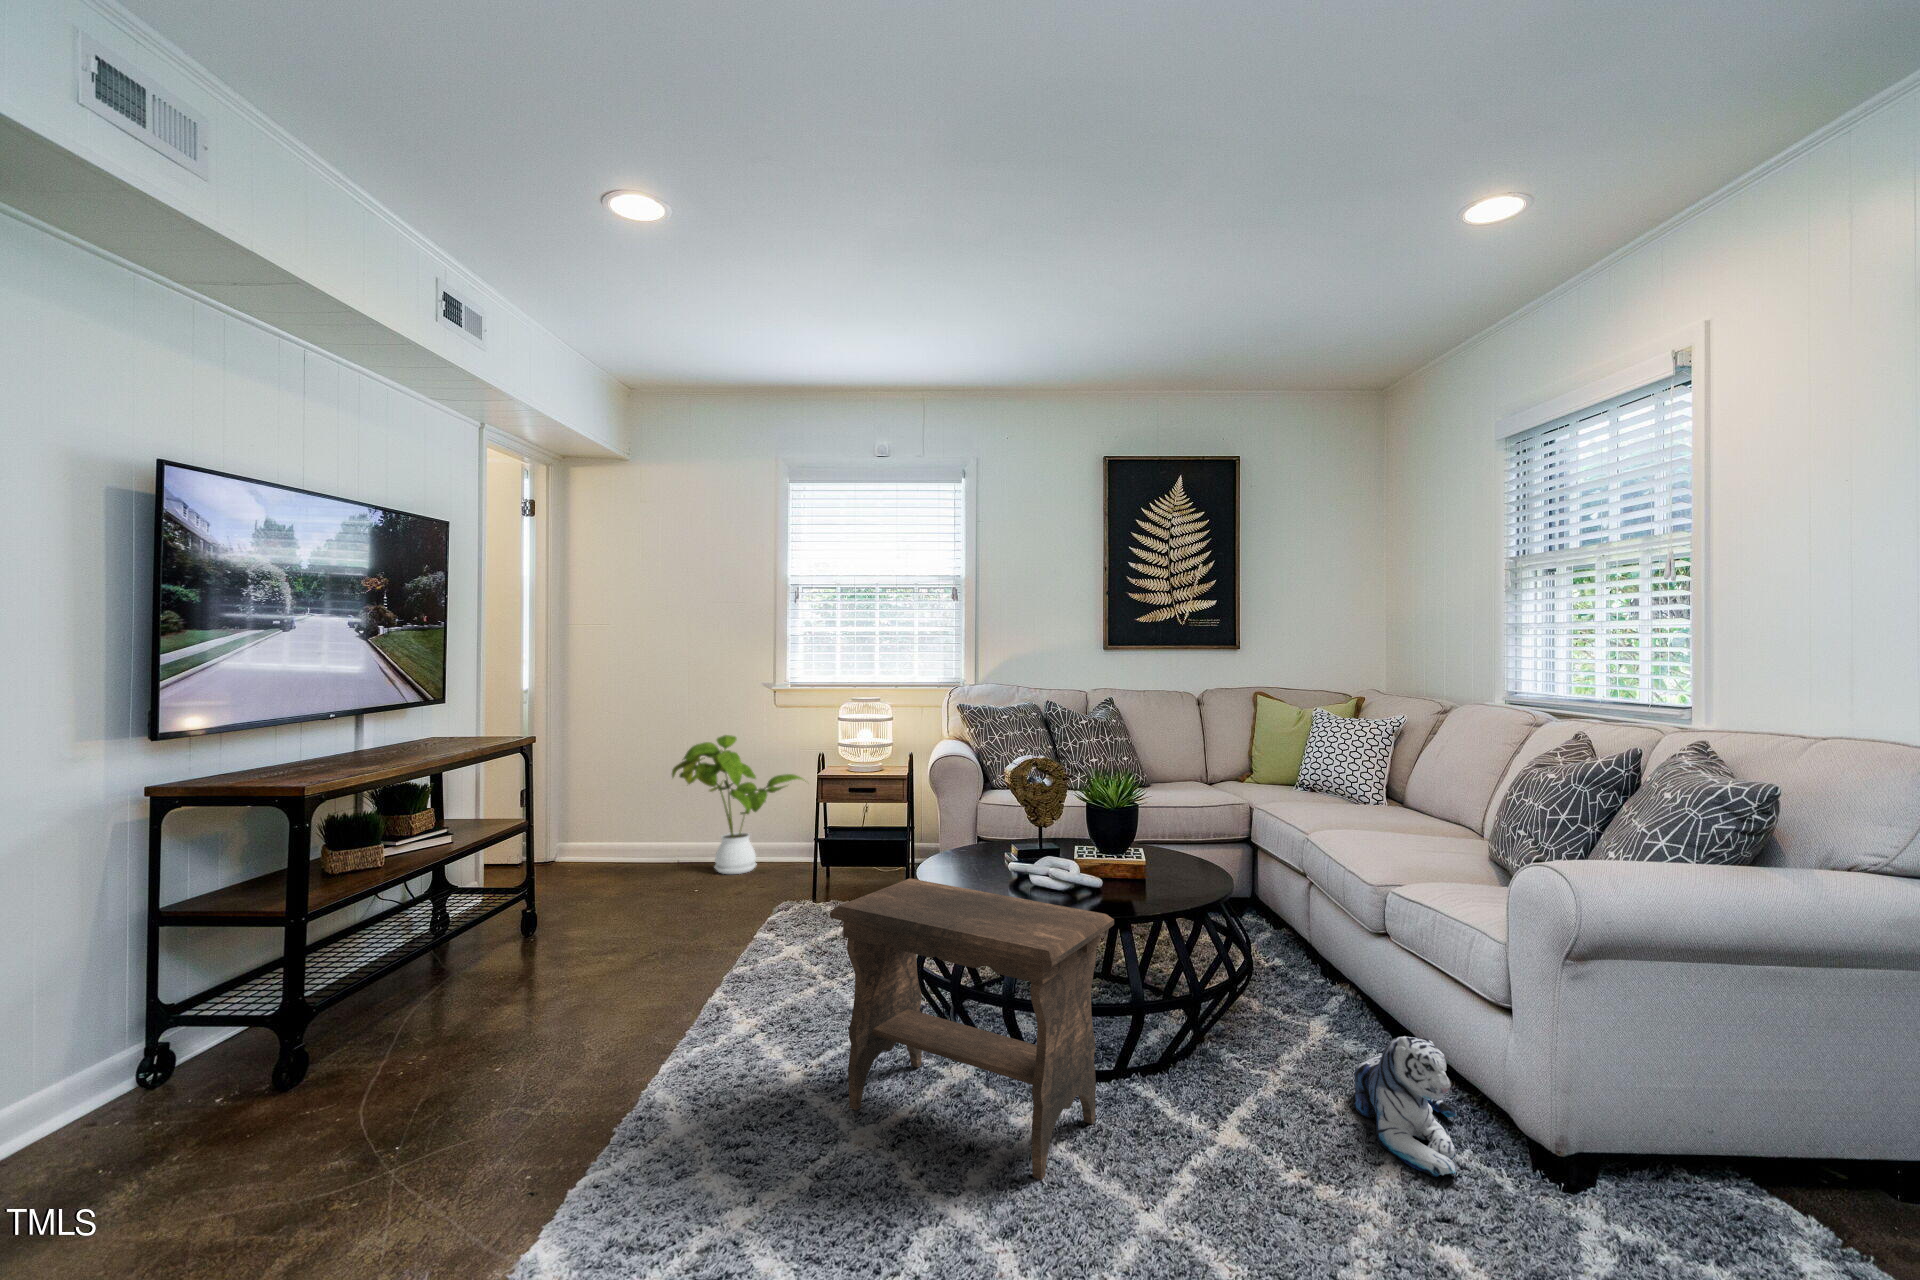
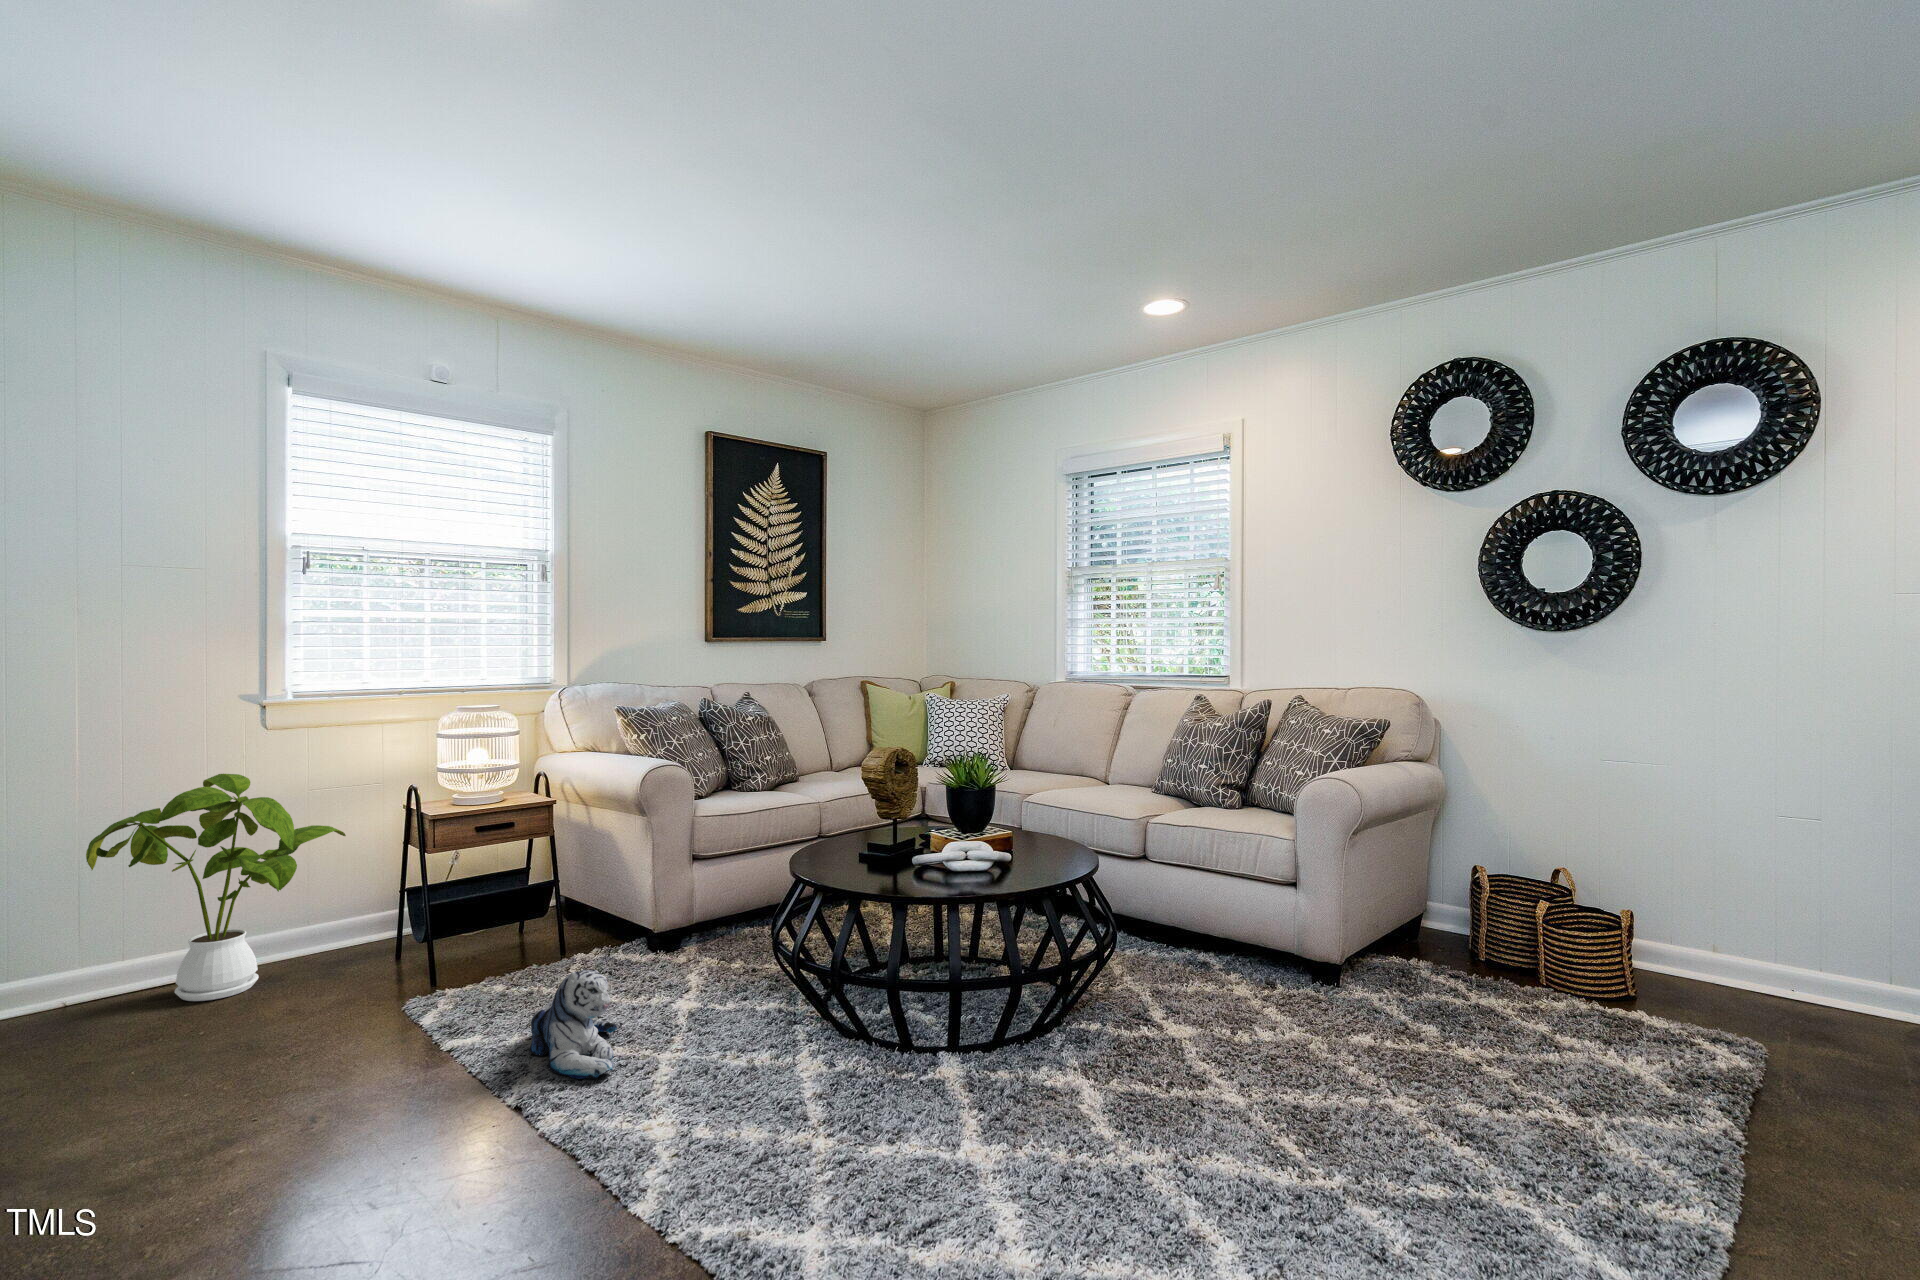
footstool: present [830,878,1114,1180] -> none [896,867,1181,1140]
plush toy: present [1353,1036,1457,1177] -> present [529,969,617,1079]

